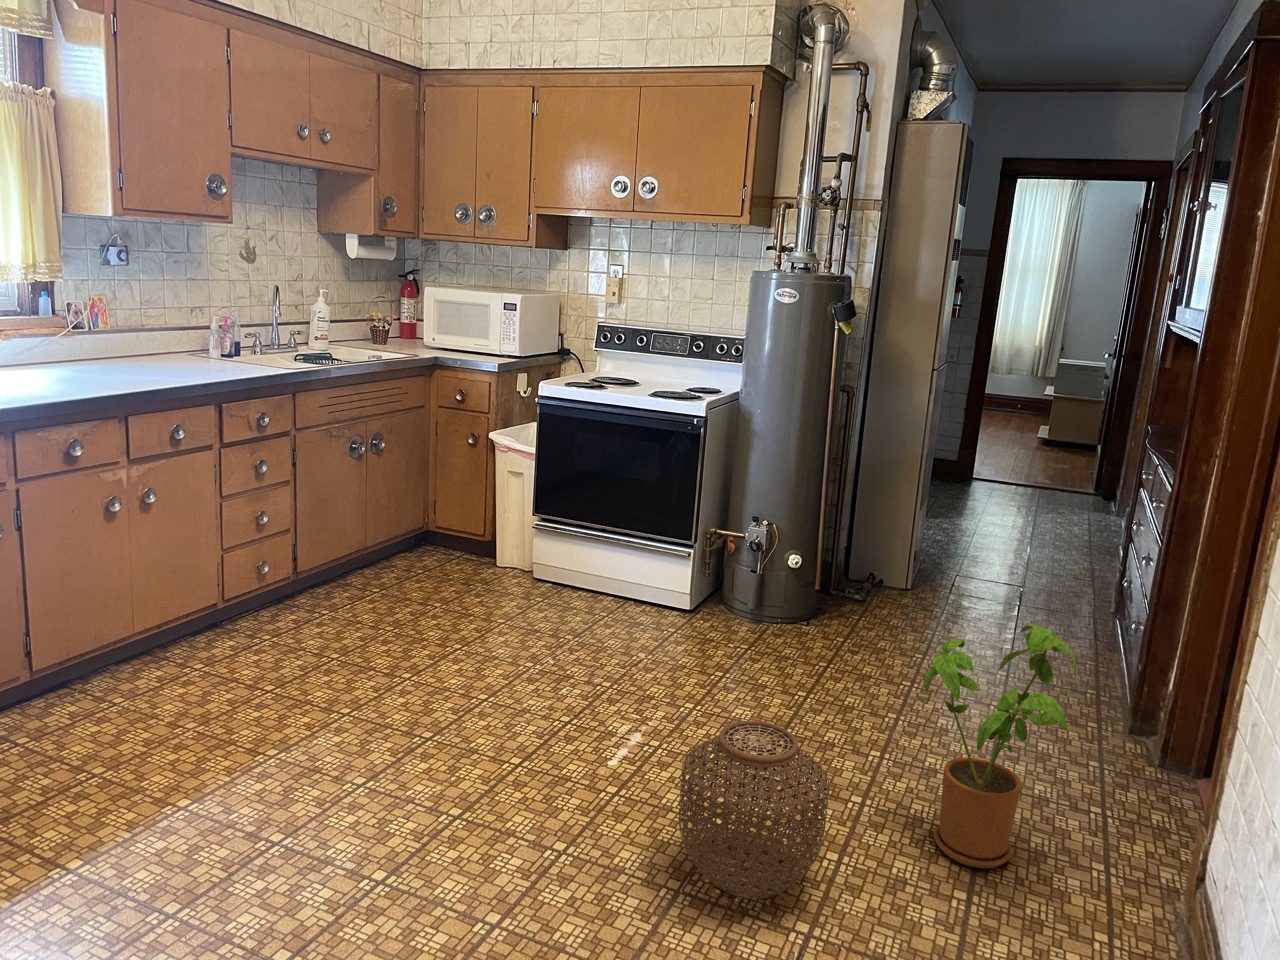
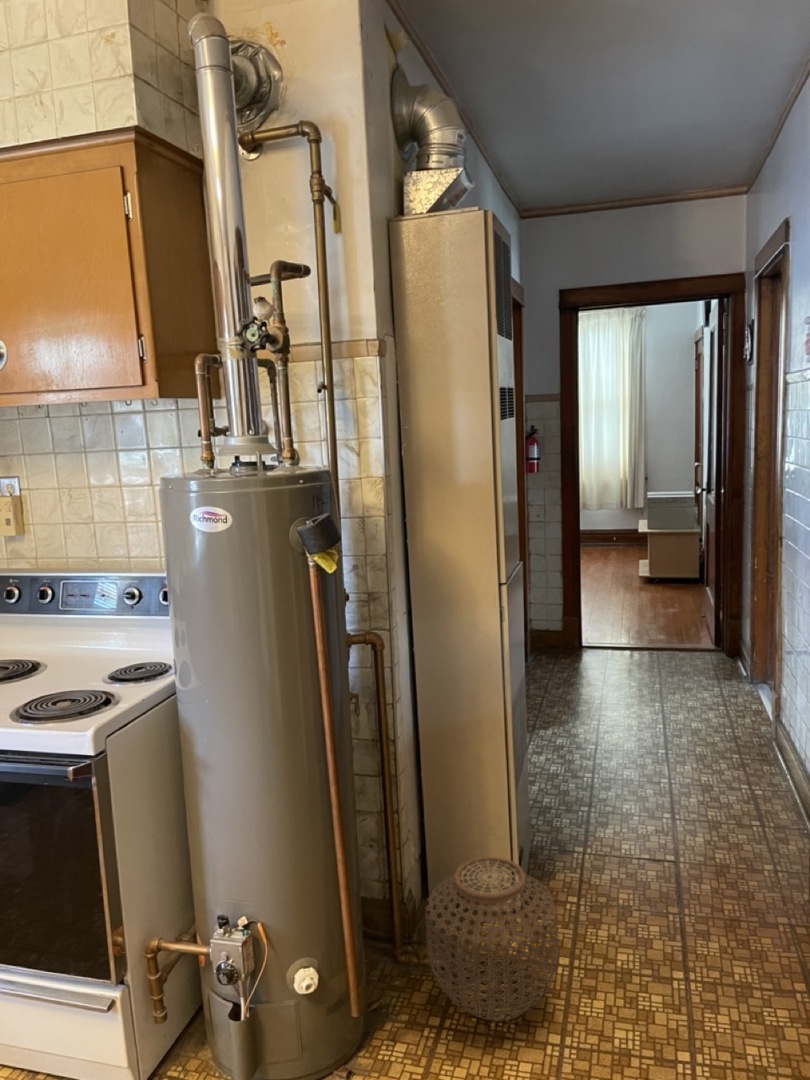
house plant: present [924,624,1077,868] -> none [616,725,746,946]

